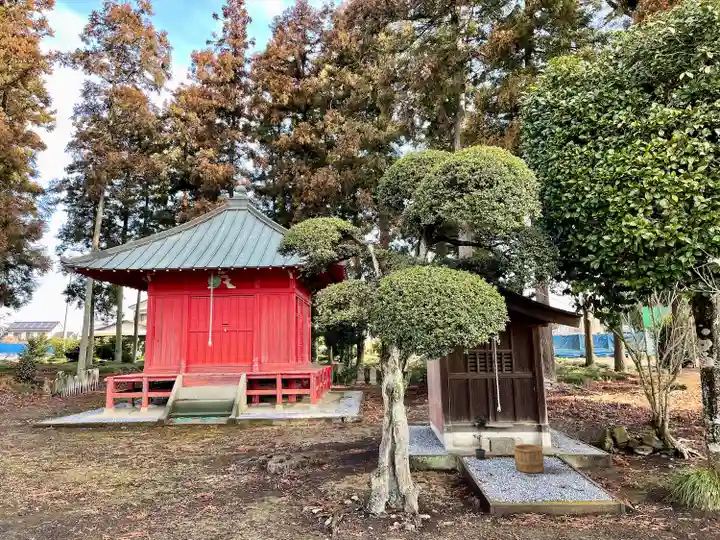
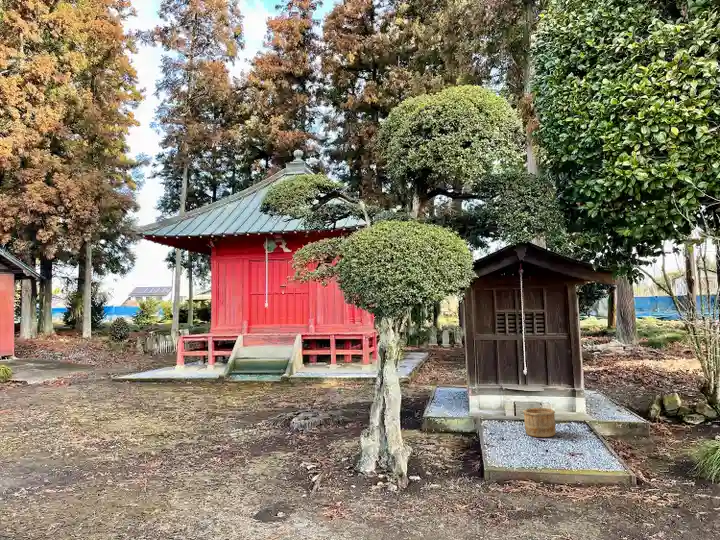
potted plant: present [473,412,489,459] -> none [487,374,509,422]

